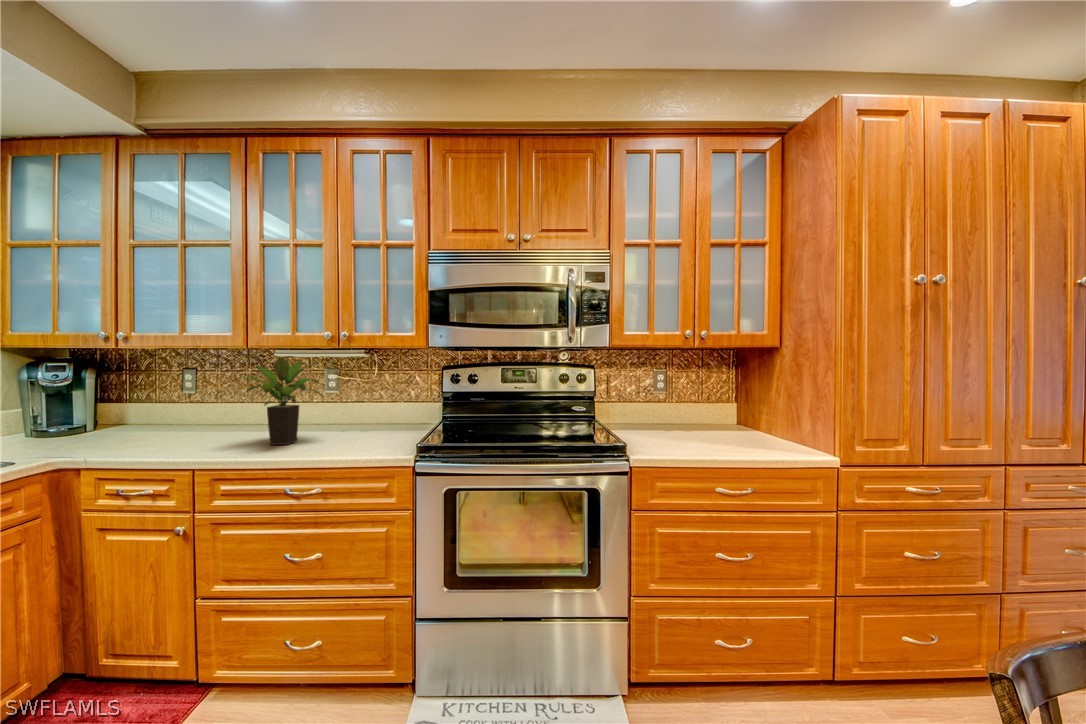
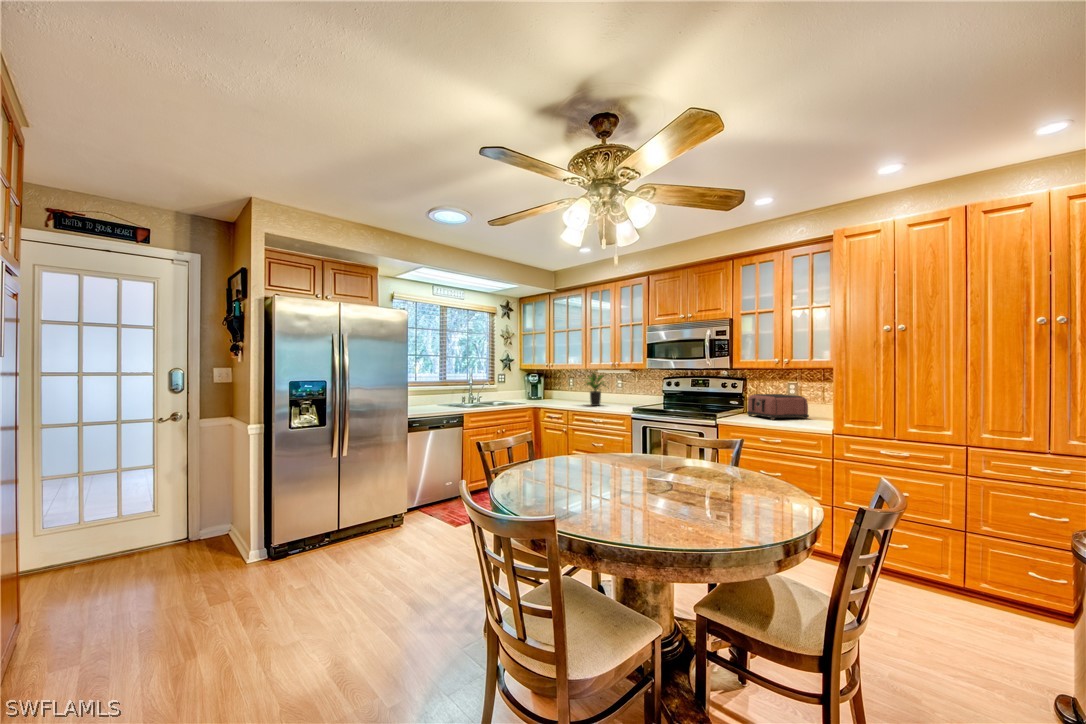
toaster: none [644,393,737,445] -> present [747,394,809,419]

